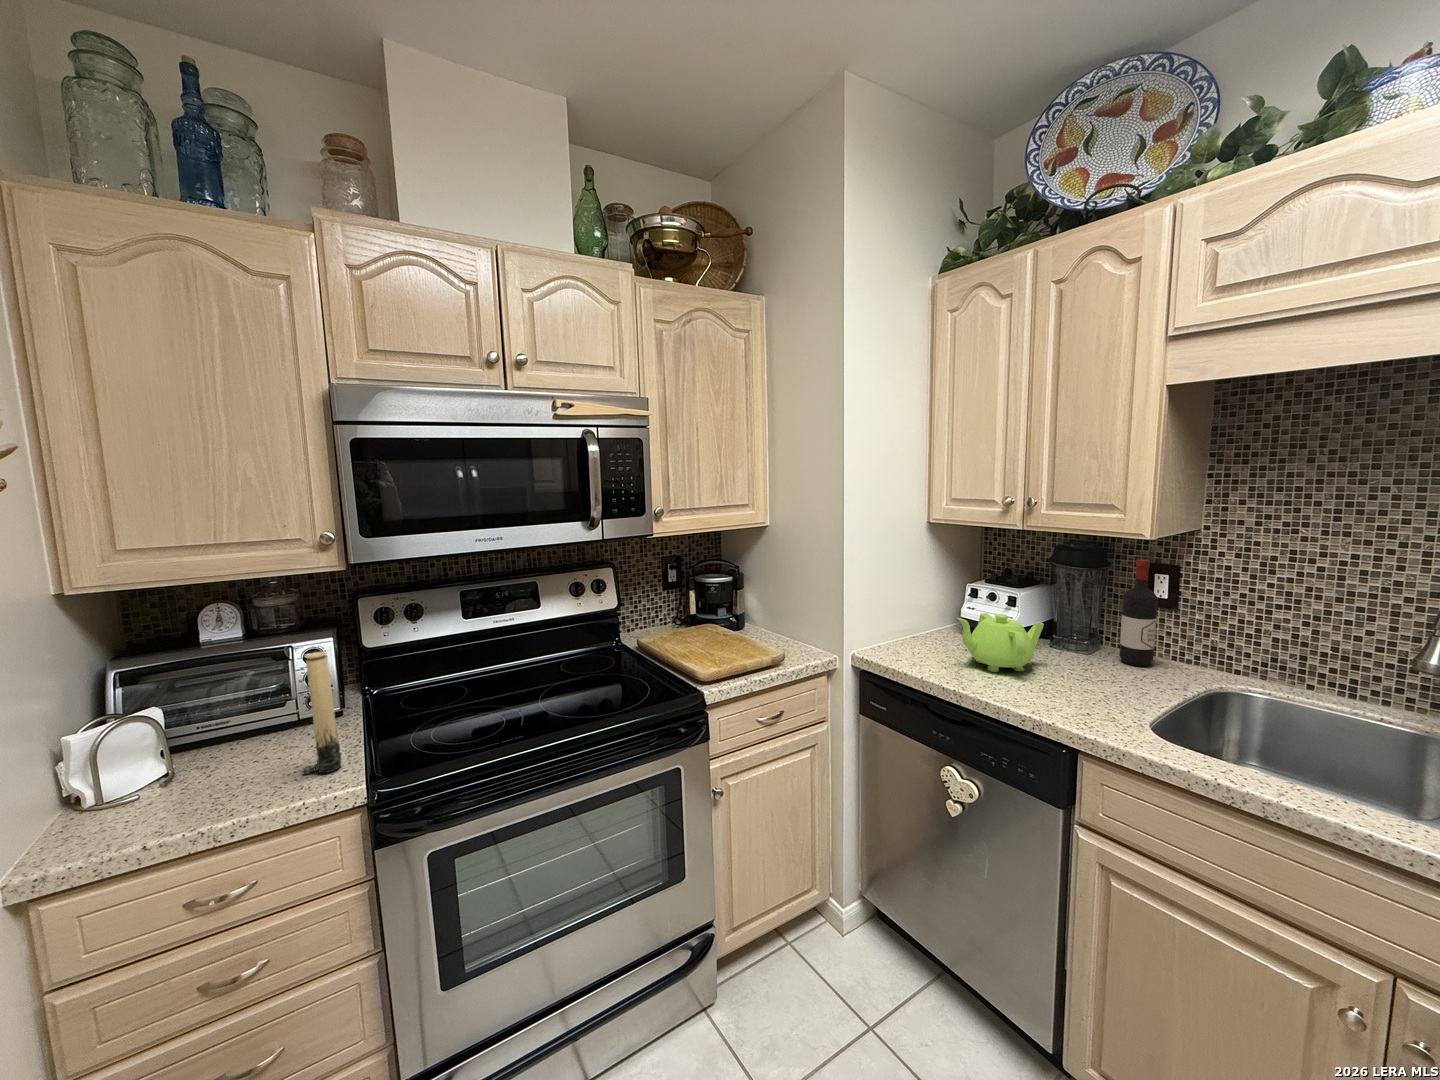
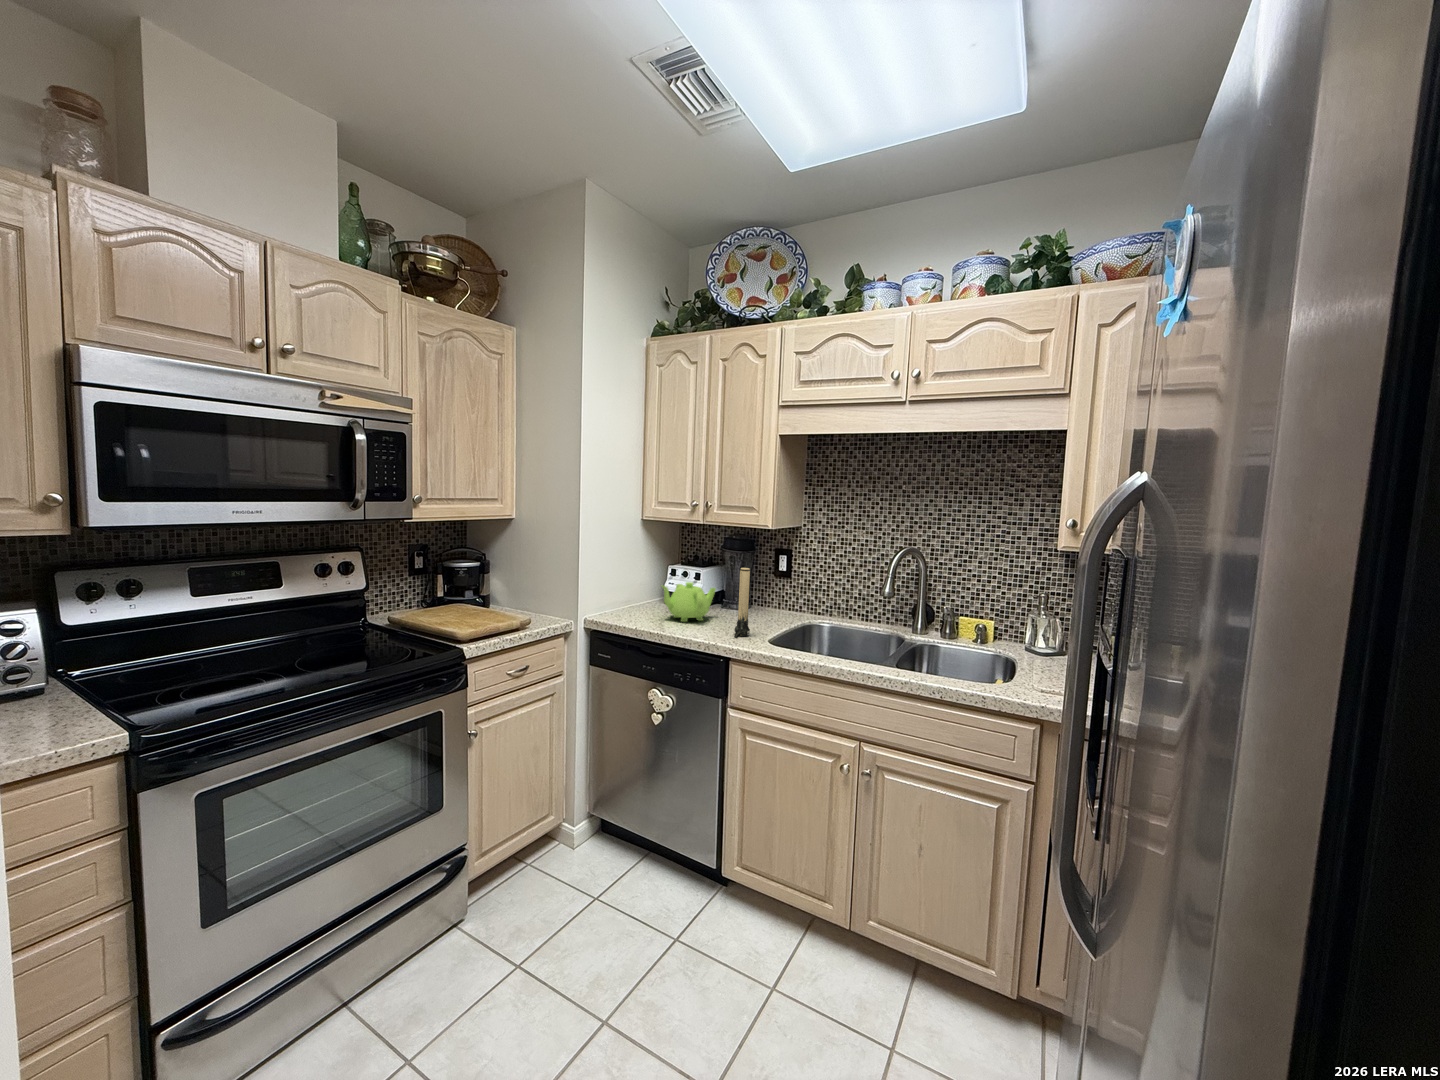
wine bottle: present [1119,559,1158,666] -> none [761,545,781,615]
candle: present [302,652,341,774] -> present [734,568,750,637]

